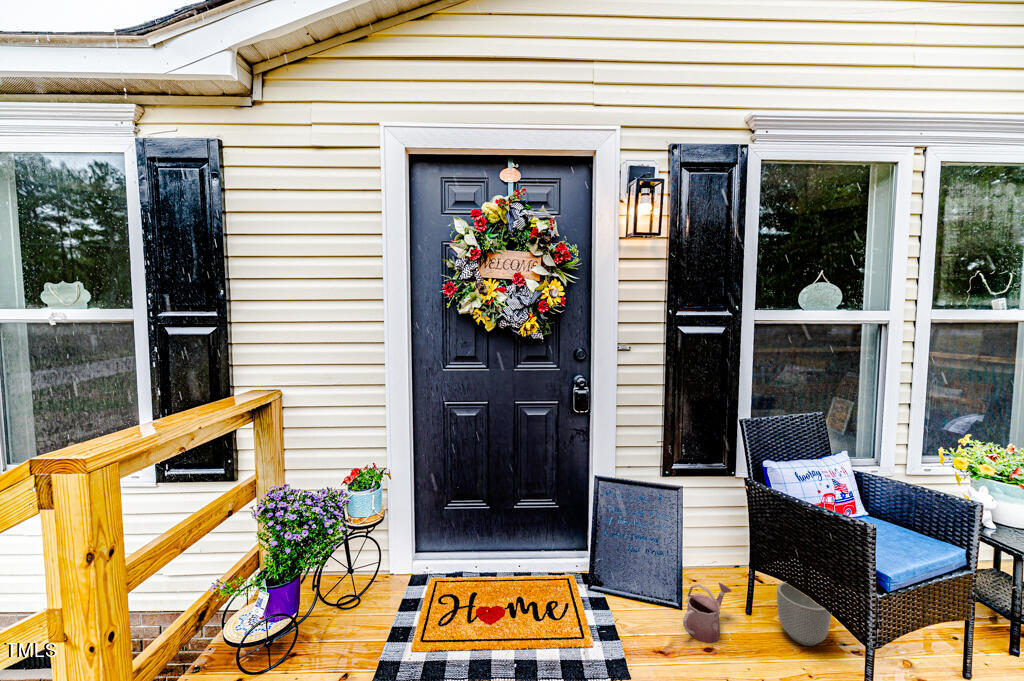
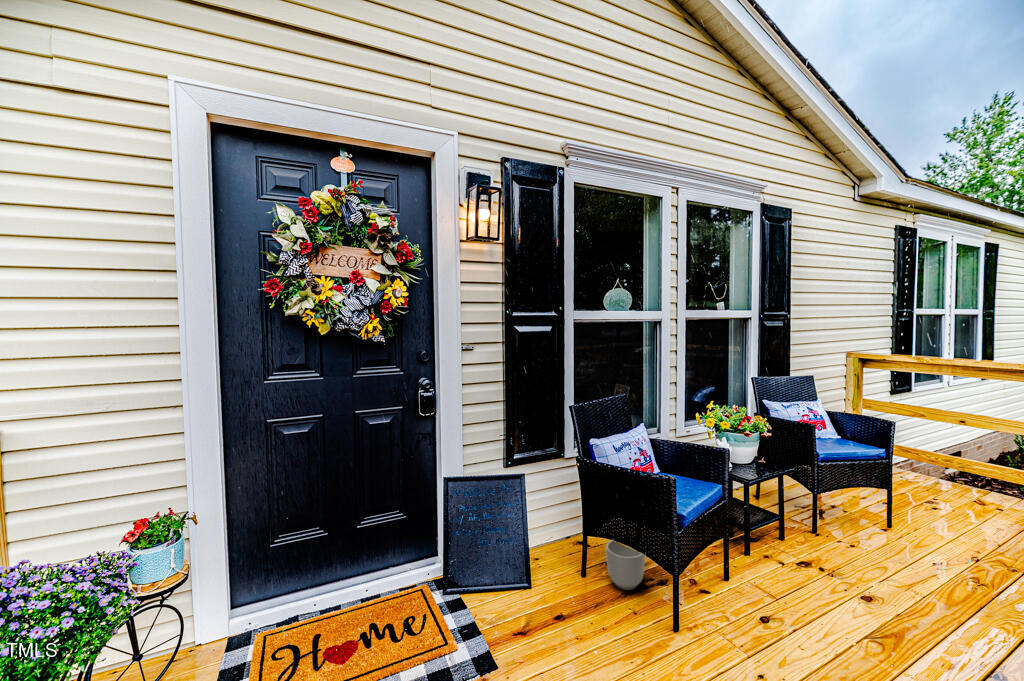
watering can: present [683,583,732,643] -> none [537,555,572,612]

